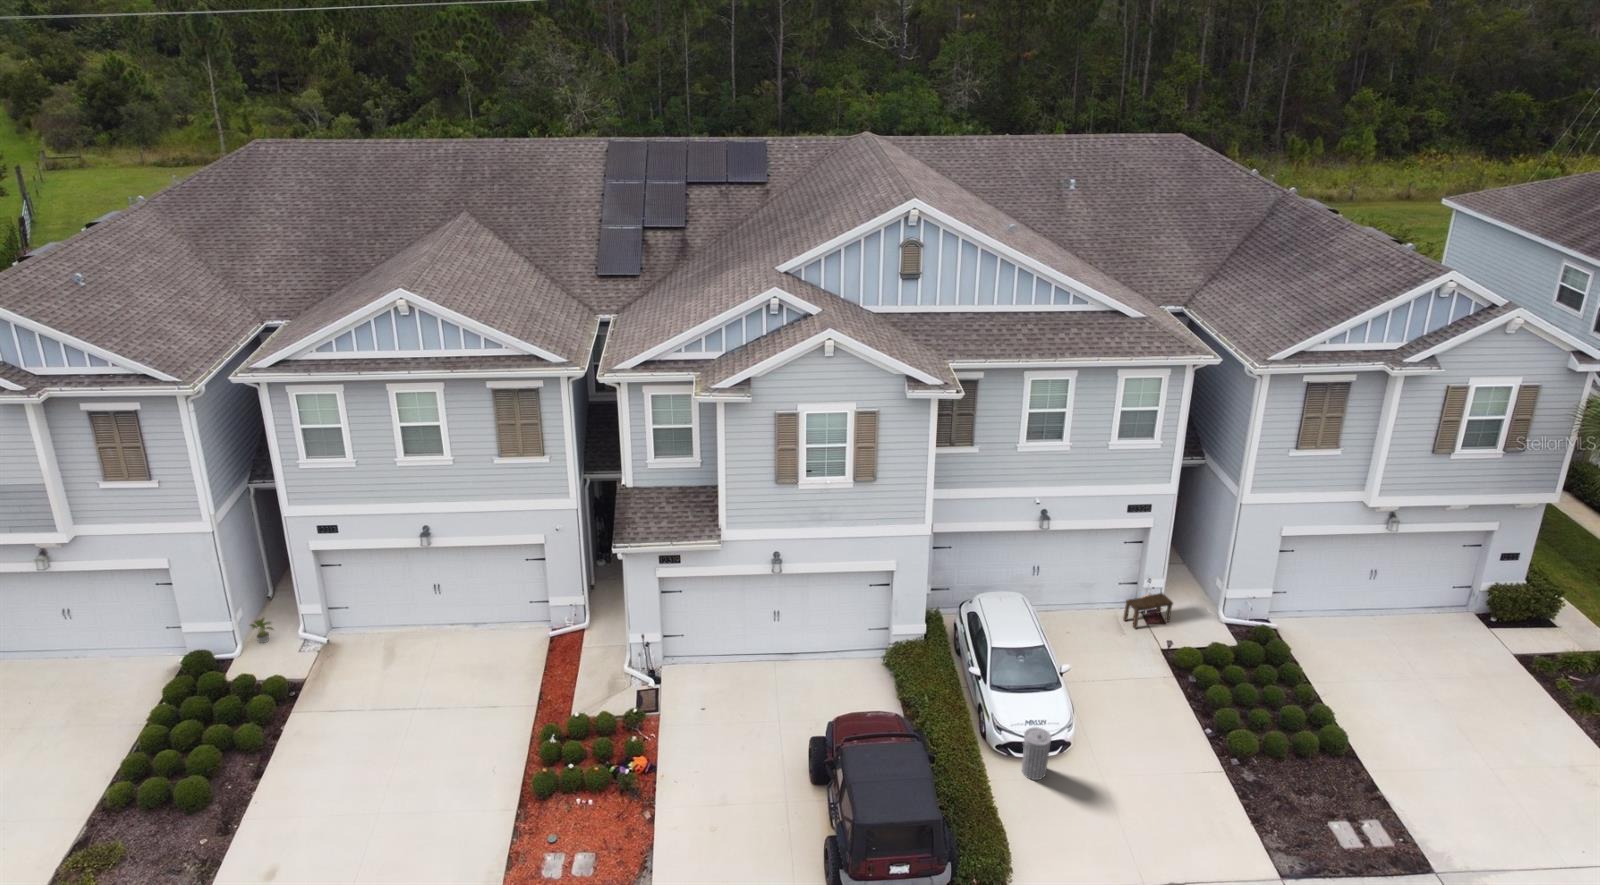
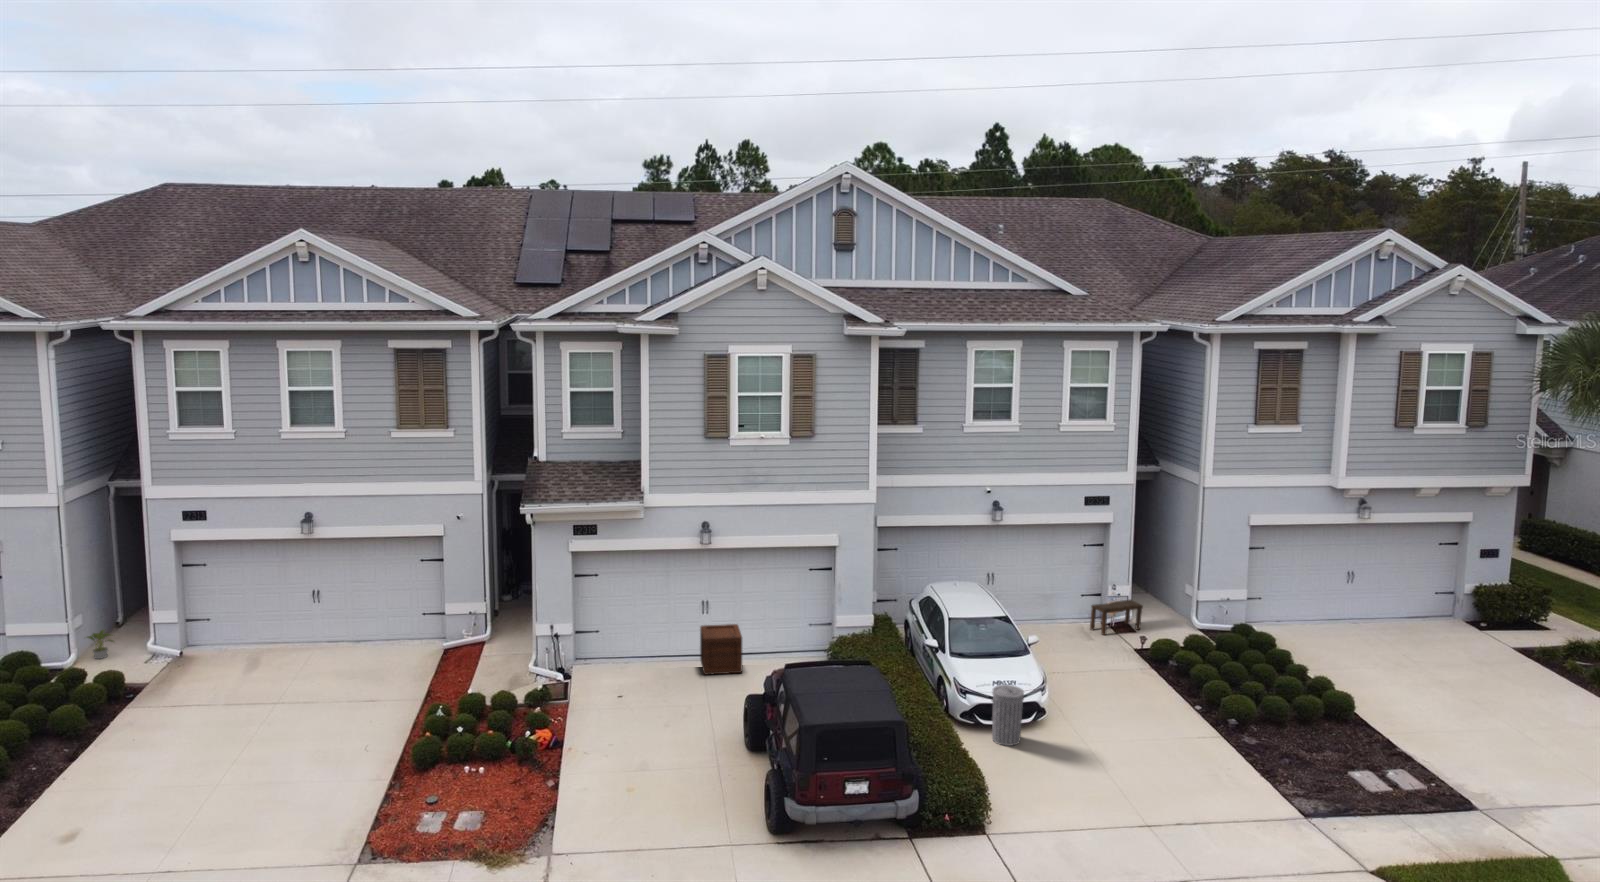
wooden crate: none [772,629,808,677] -> present [700,624,742,675]

